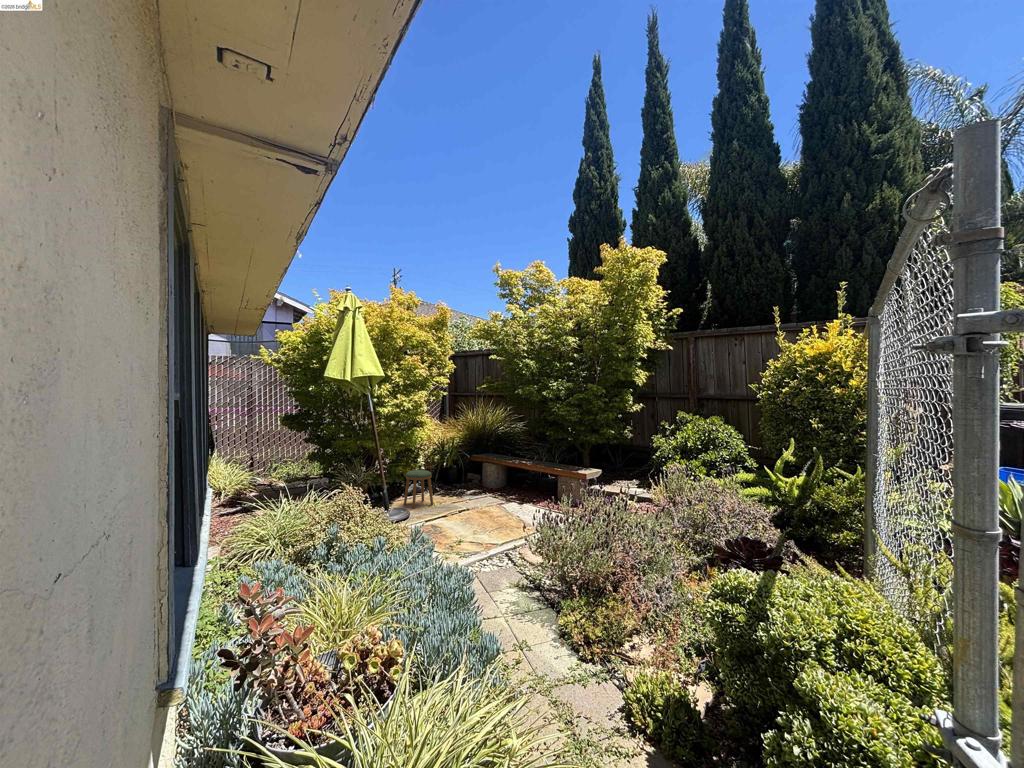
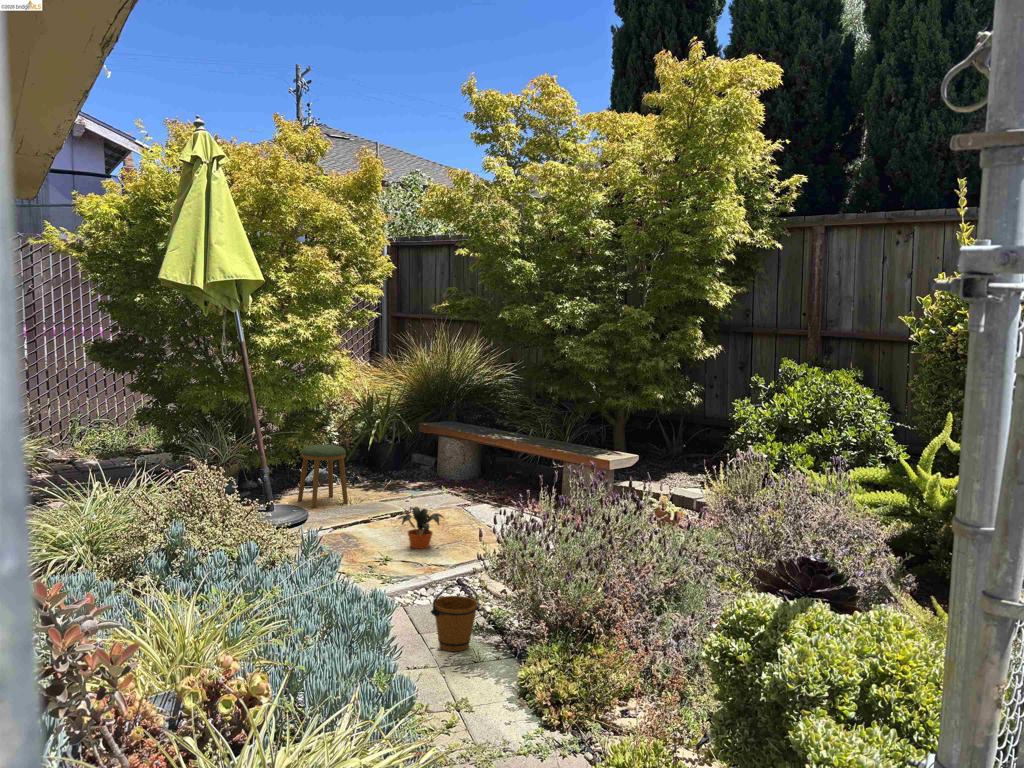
potted plant: none [464,507,494,533] -> present [398,507,443,549]
bucket: none [496,559,527,604] -> present [431,583,479,651]

